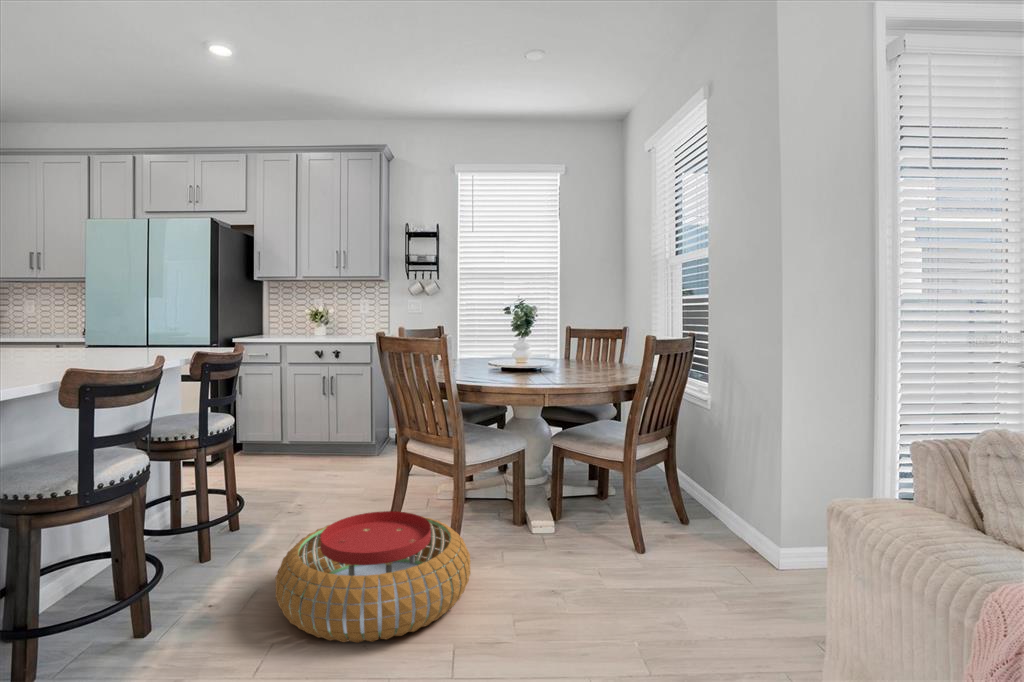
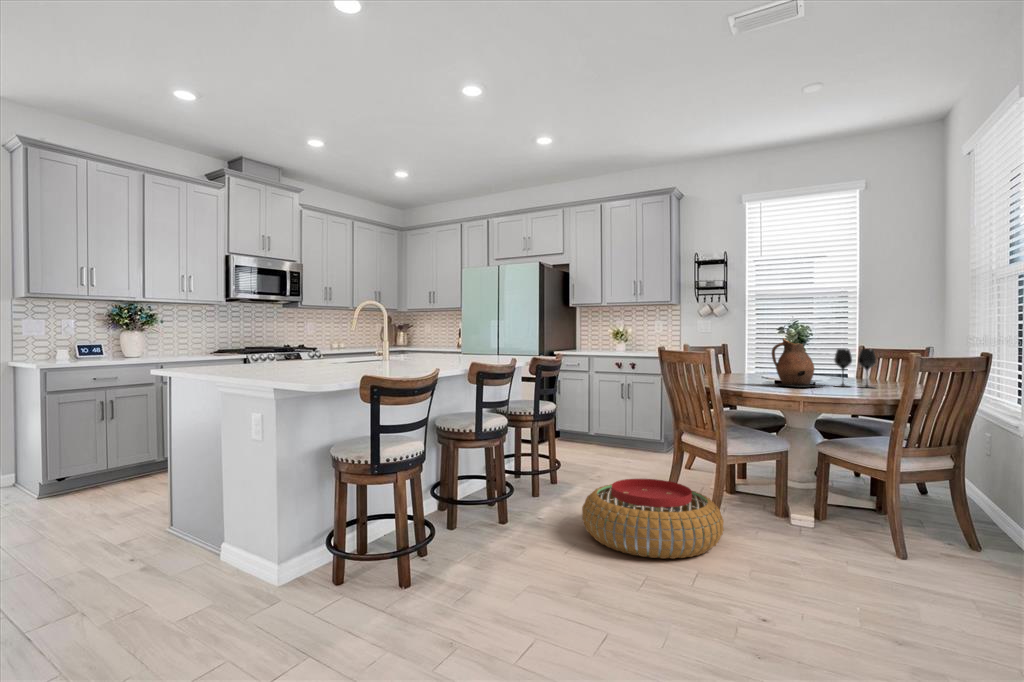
ceramic pitcher: none [505,321,554,377] -> present [772,338,816,387]
wine glass: none [561,332,600,372] -> present [834,349,876,388]

